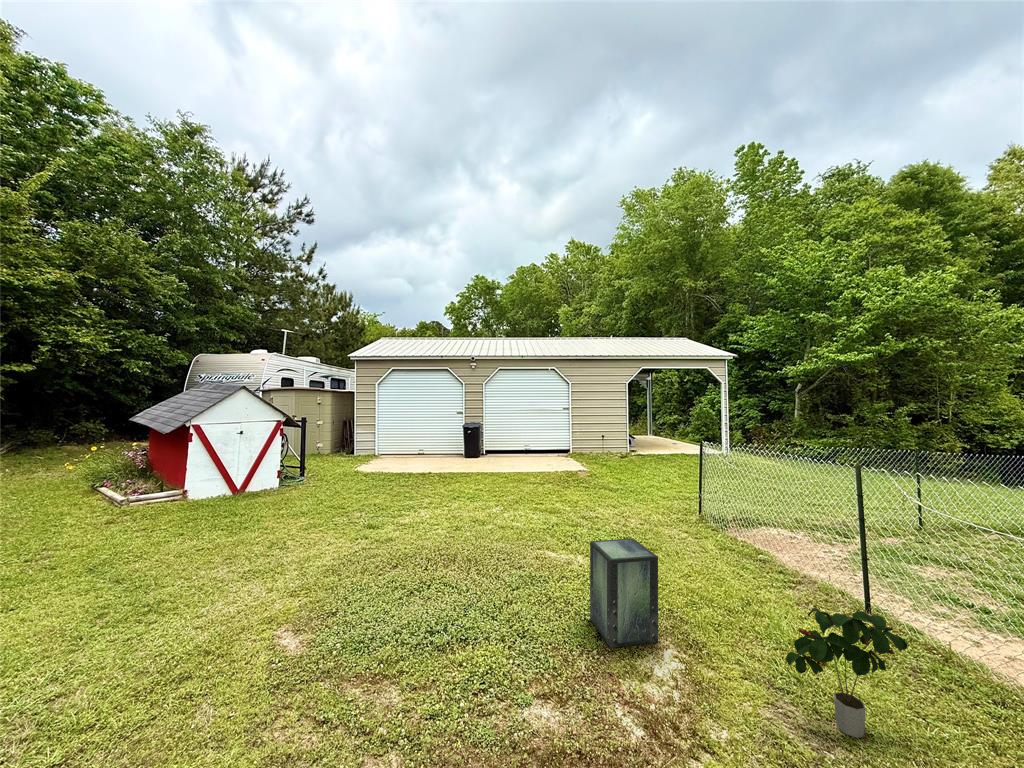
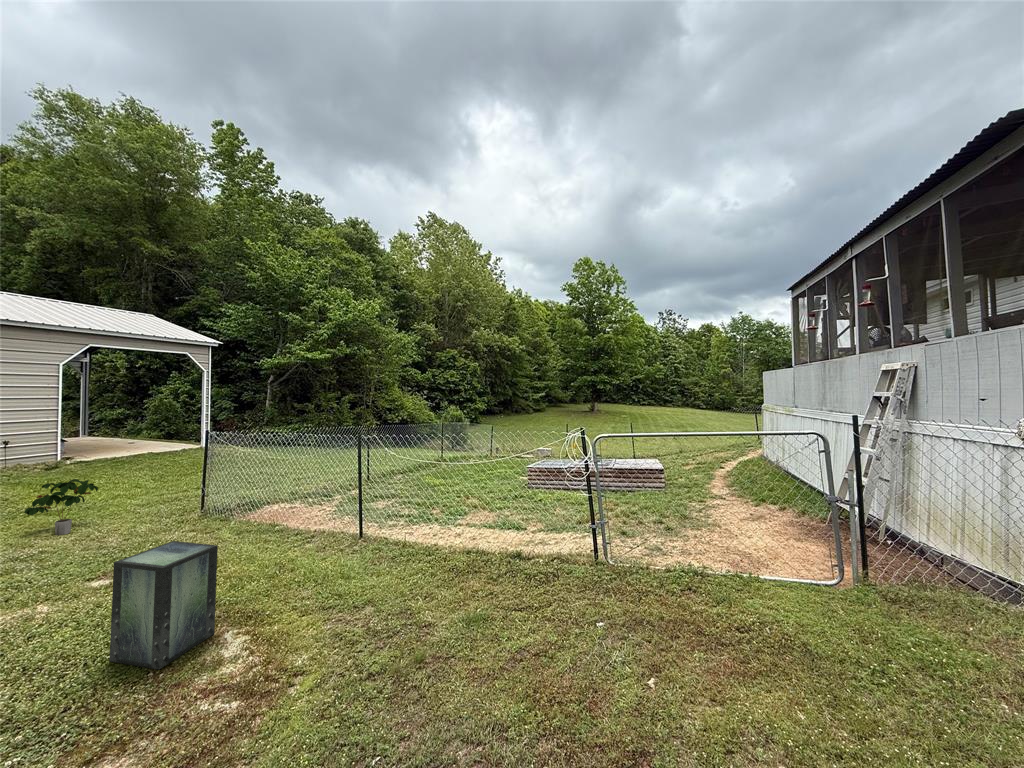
potted plant: present [786,608,908,738] -> present [24,479,98,535]

